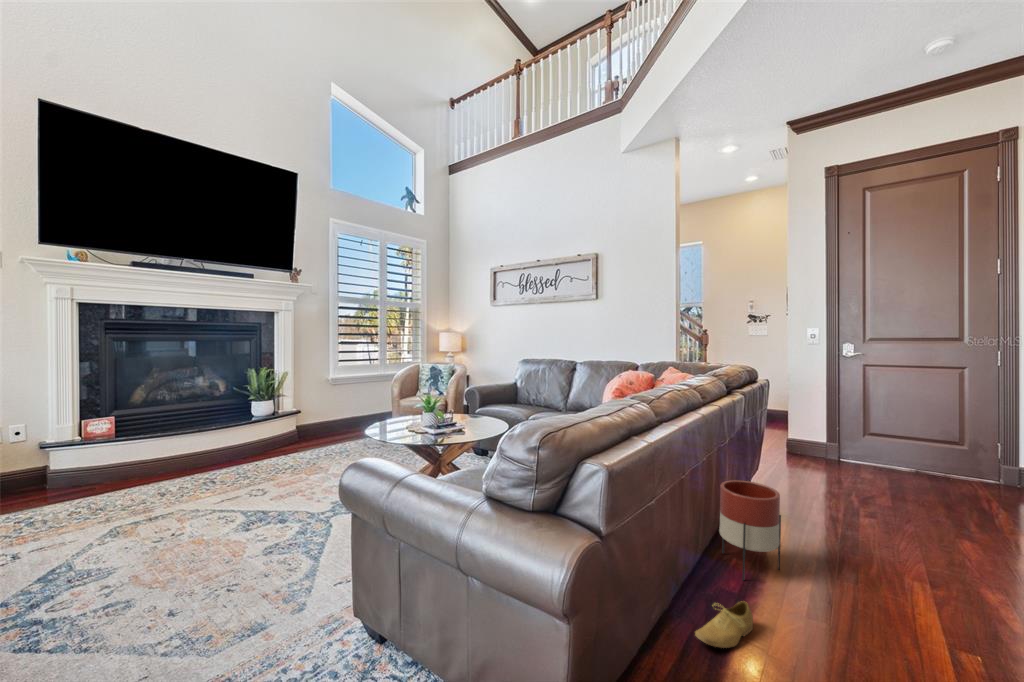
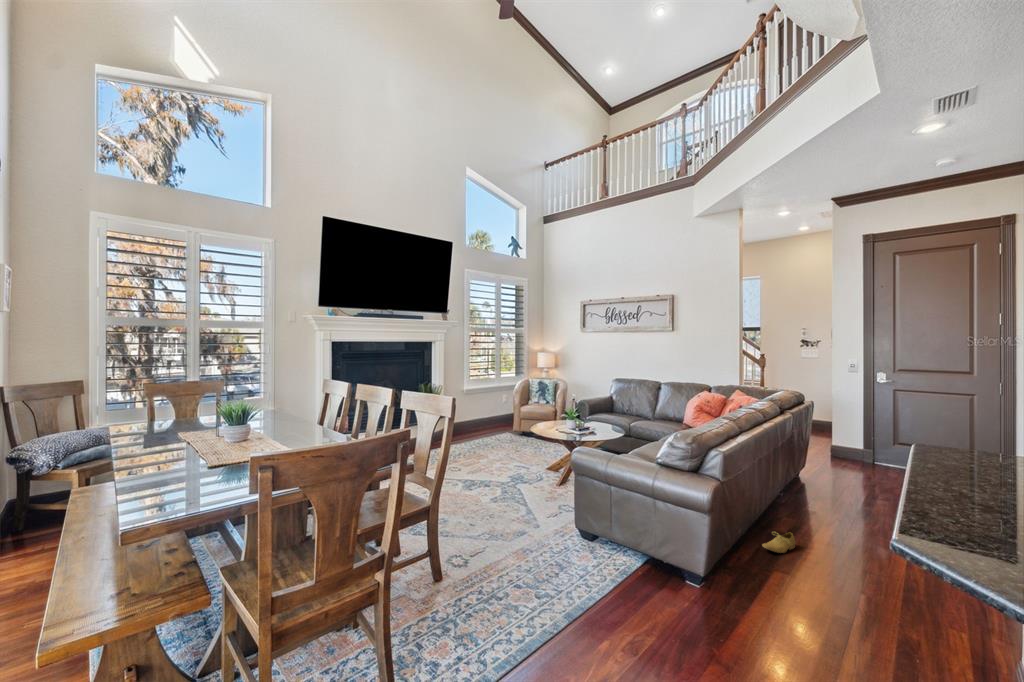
planter: present [719,480,781,581] -> none [776,469,816,528]

